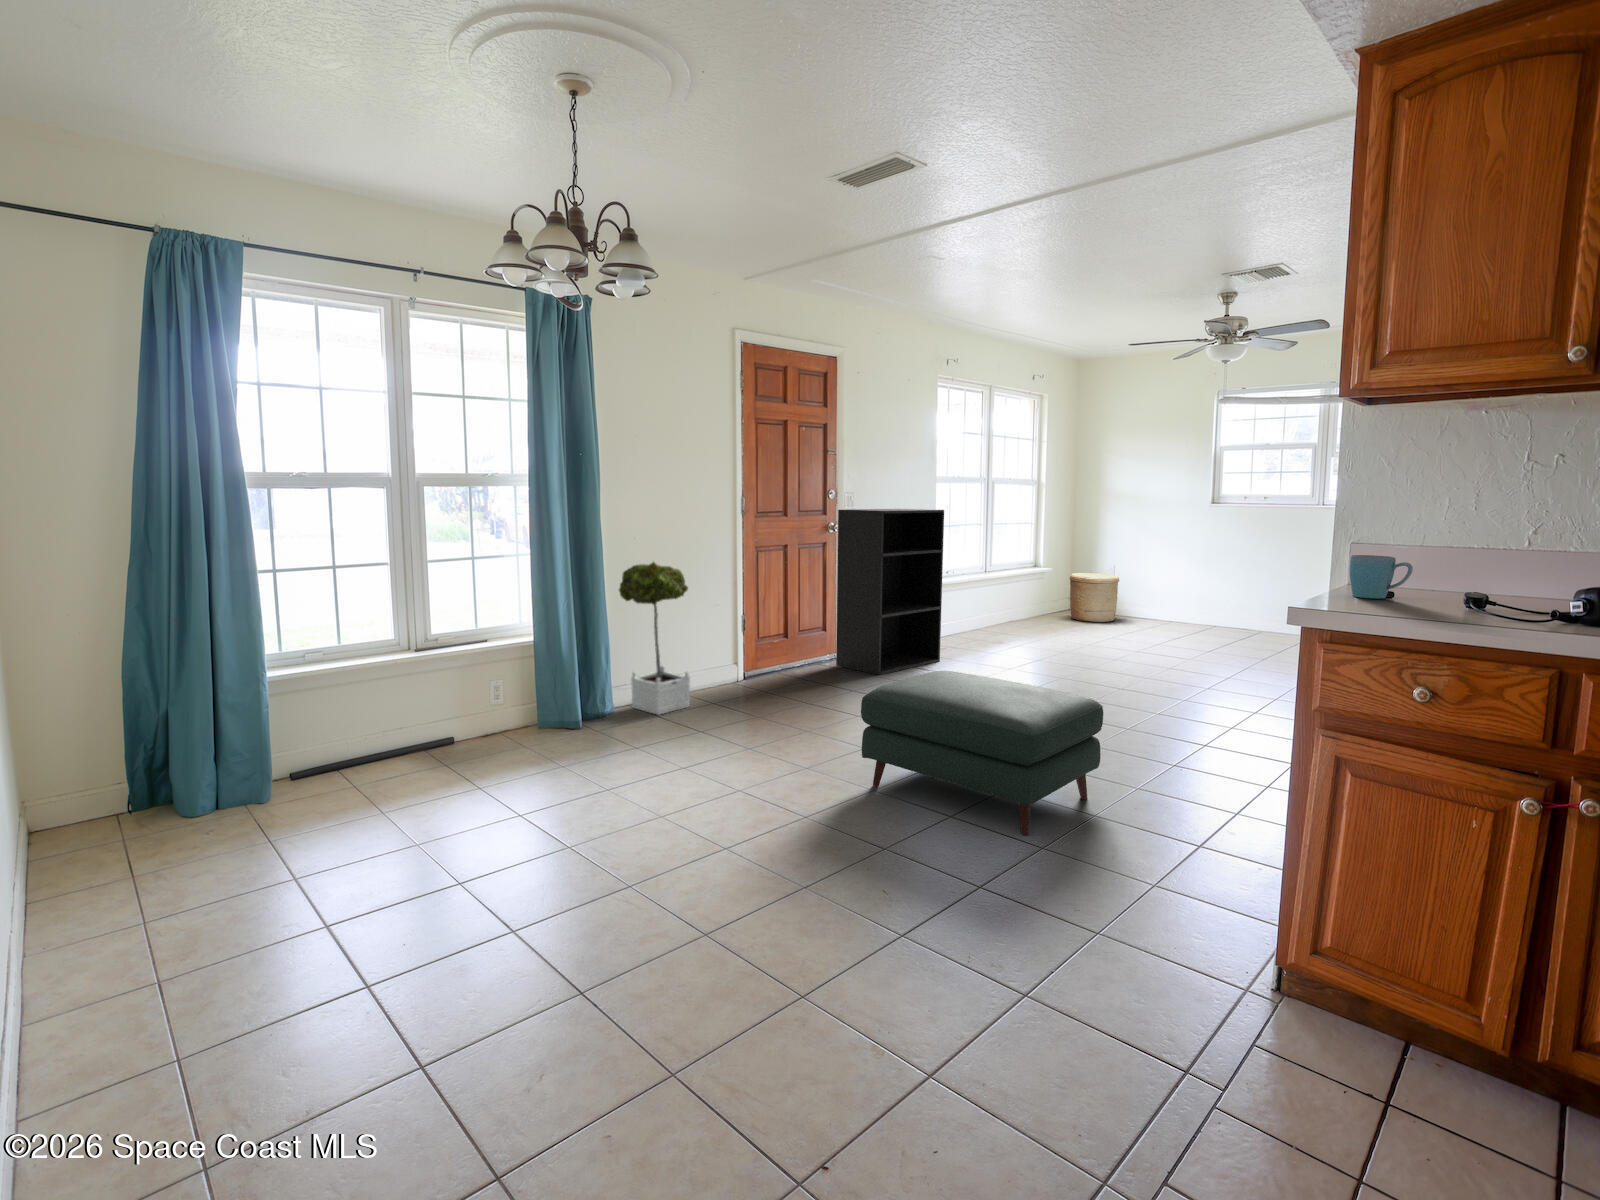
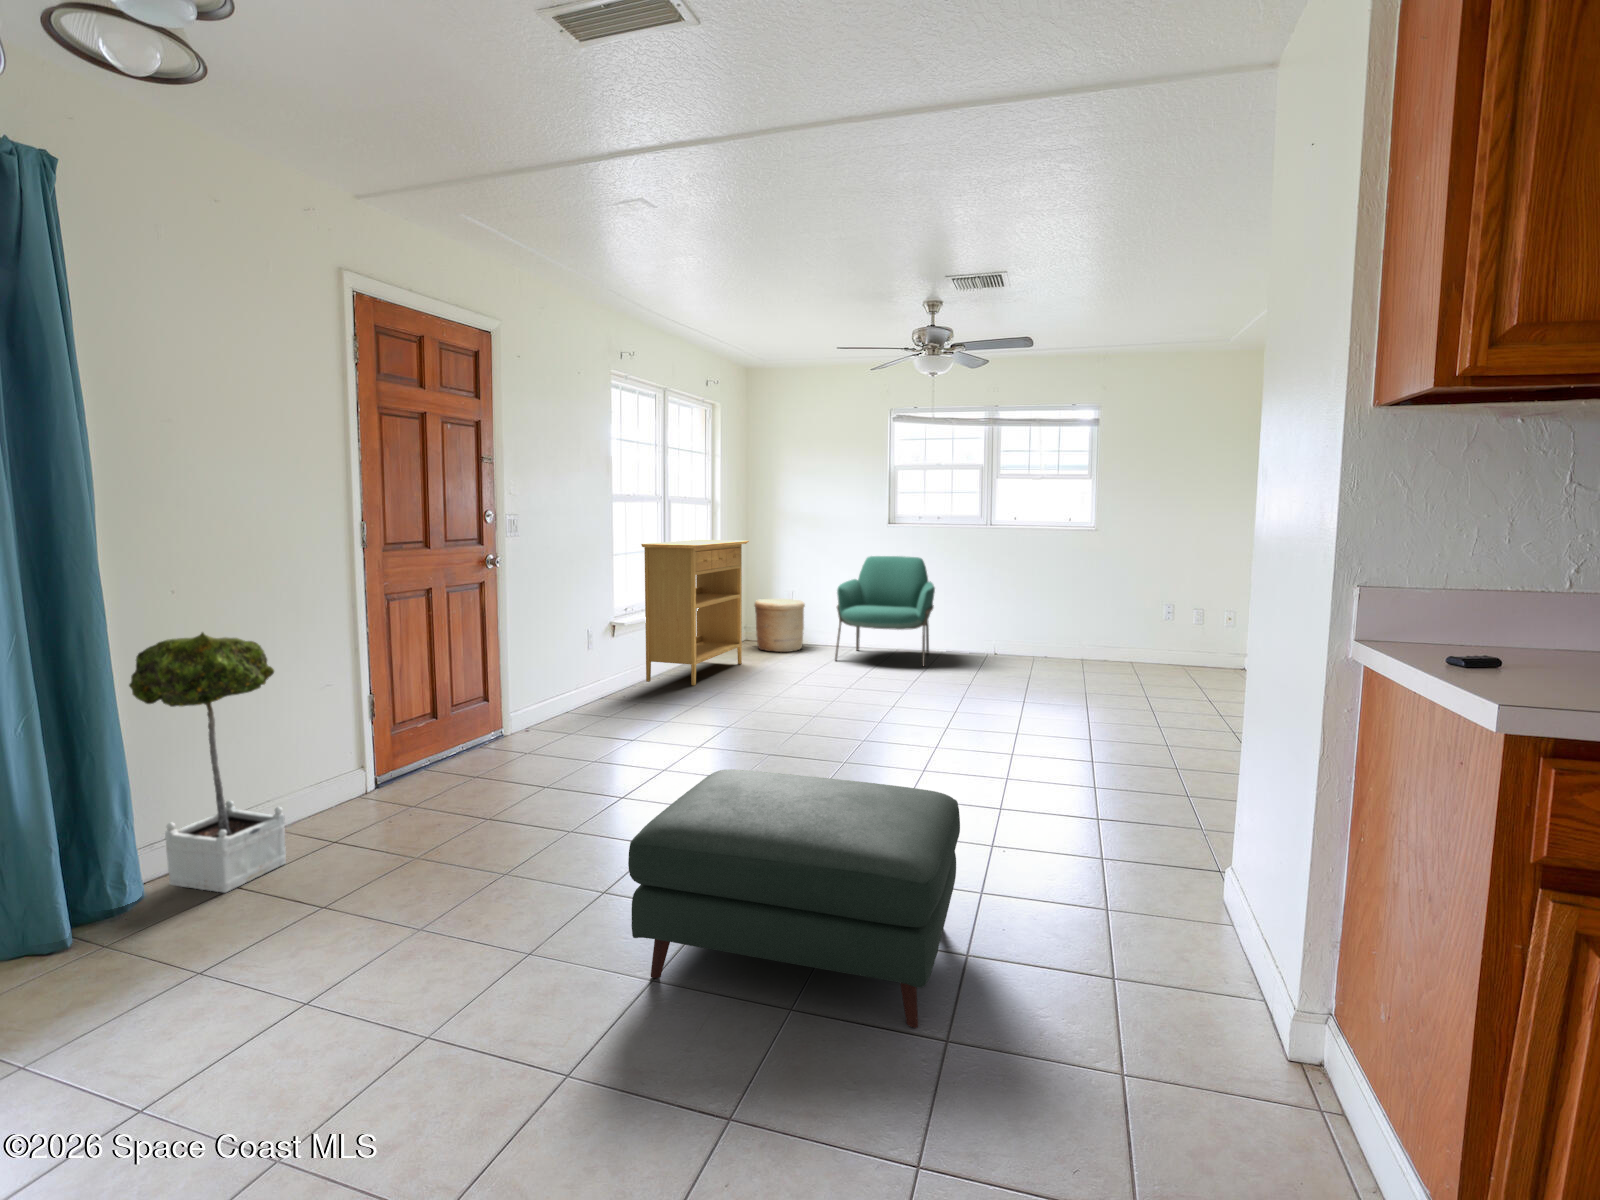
bookshelf: present [836,509,944,675] -> none [504,533,644,755]
console table: none [957,517,1060,640] -> present [641,540,749,685]
armchair: none [1140,535,1252,644] -> present [835,556,935,666]
mug: present [1349,555,1413,599] -> none [1441,607,1537,670]

